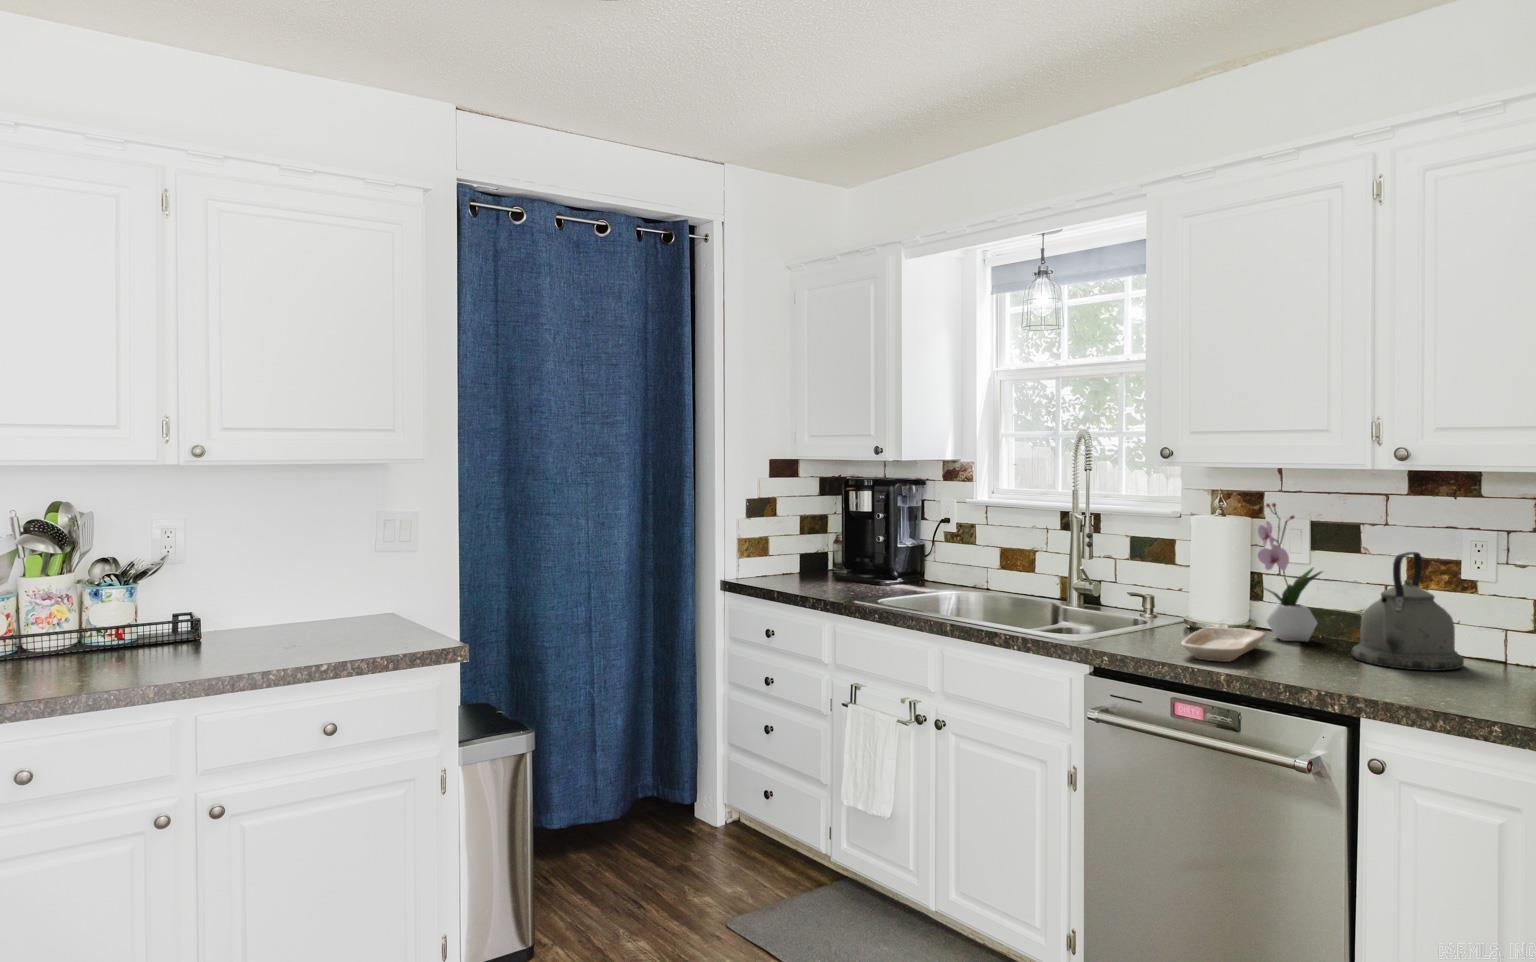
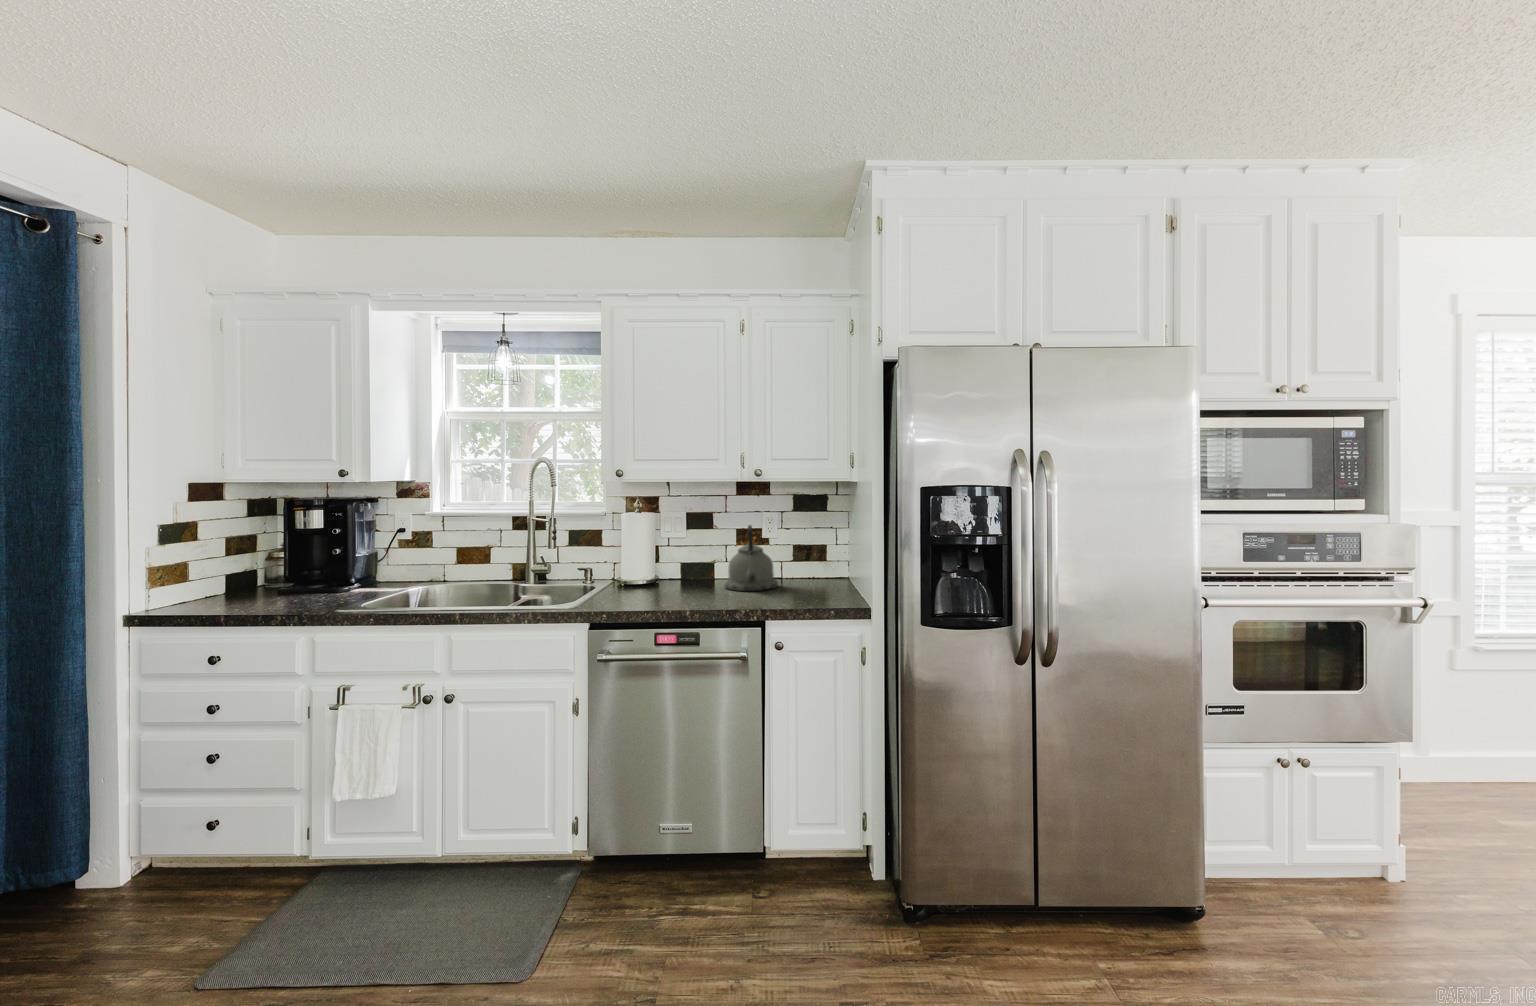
flower arrangement: present [1258,503,1322,641] -> none [661,502,700,586]
tray: present [1181,627,1266,662] -> none [645,581,687,605]

